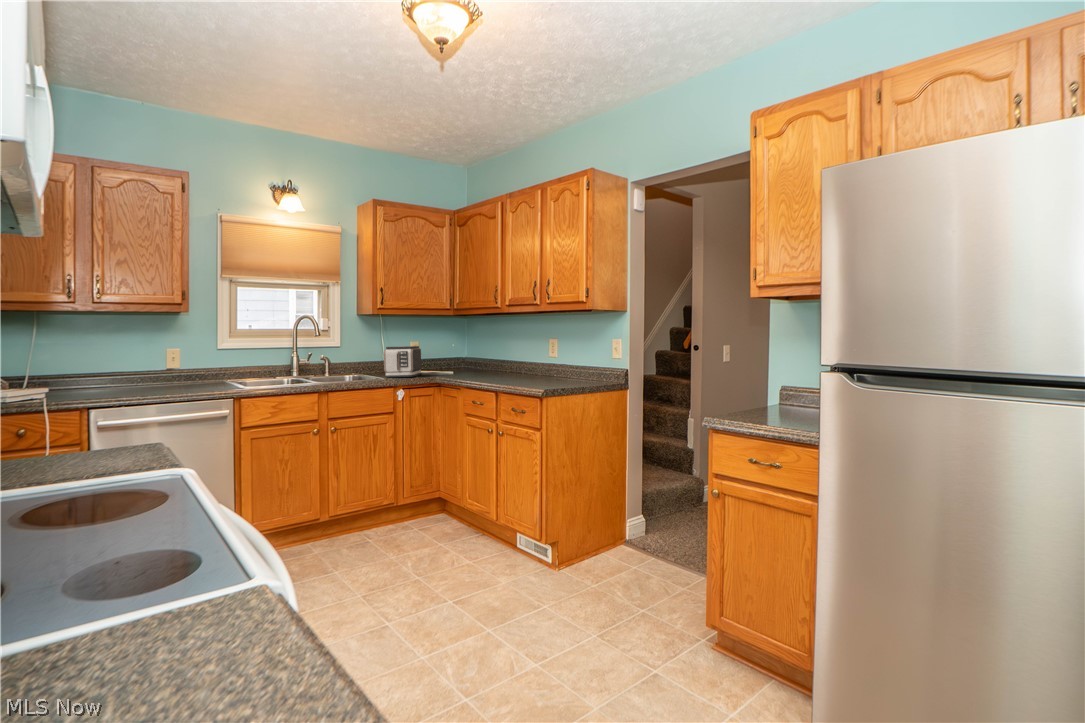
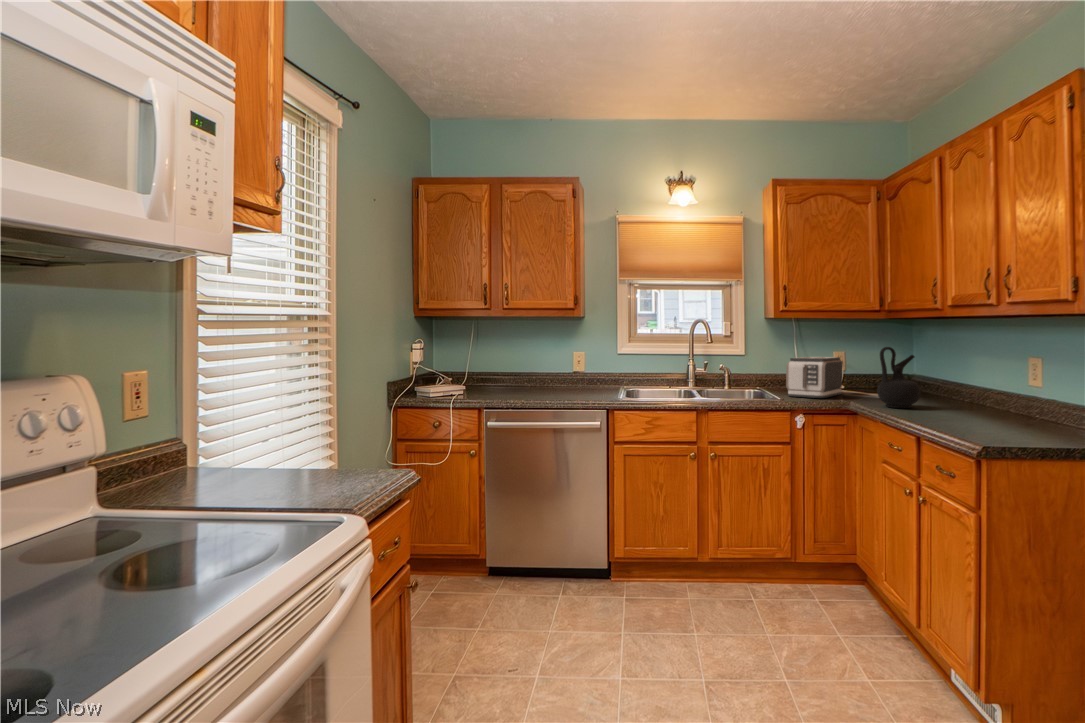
ceramic jug: none [449,336,475,379] -> present [877,347,921,408]

